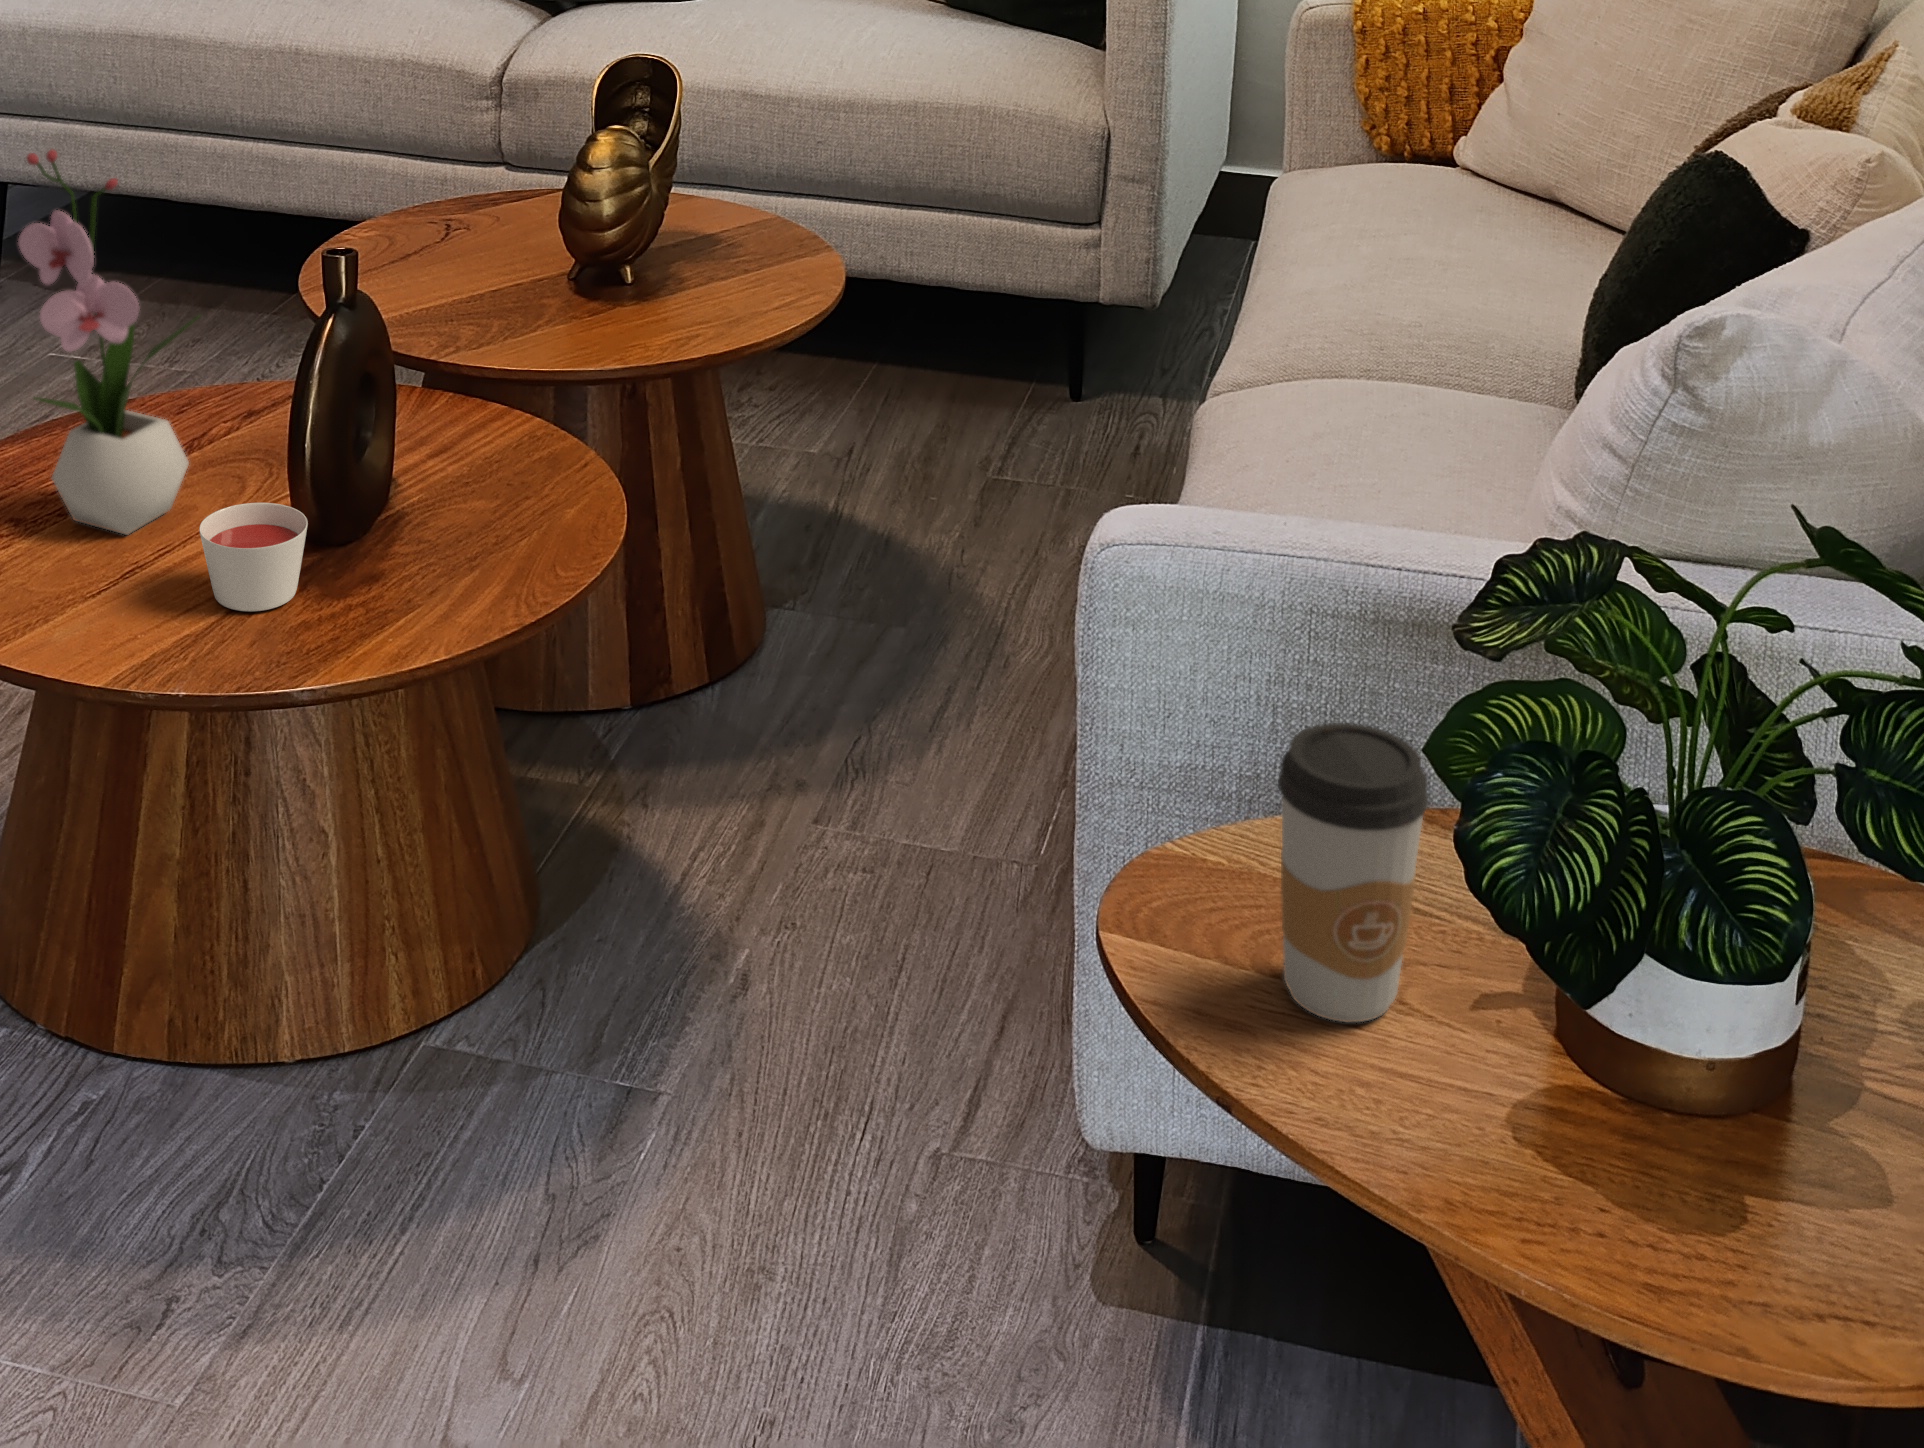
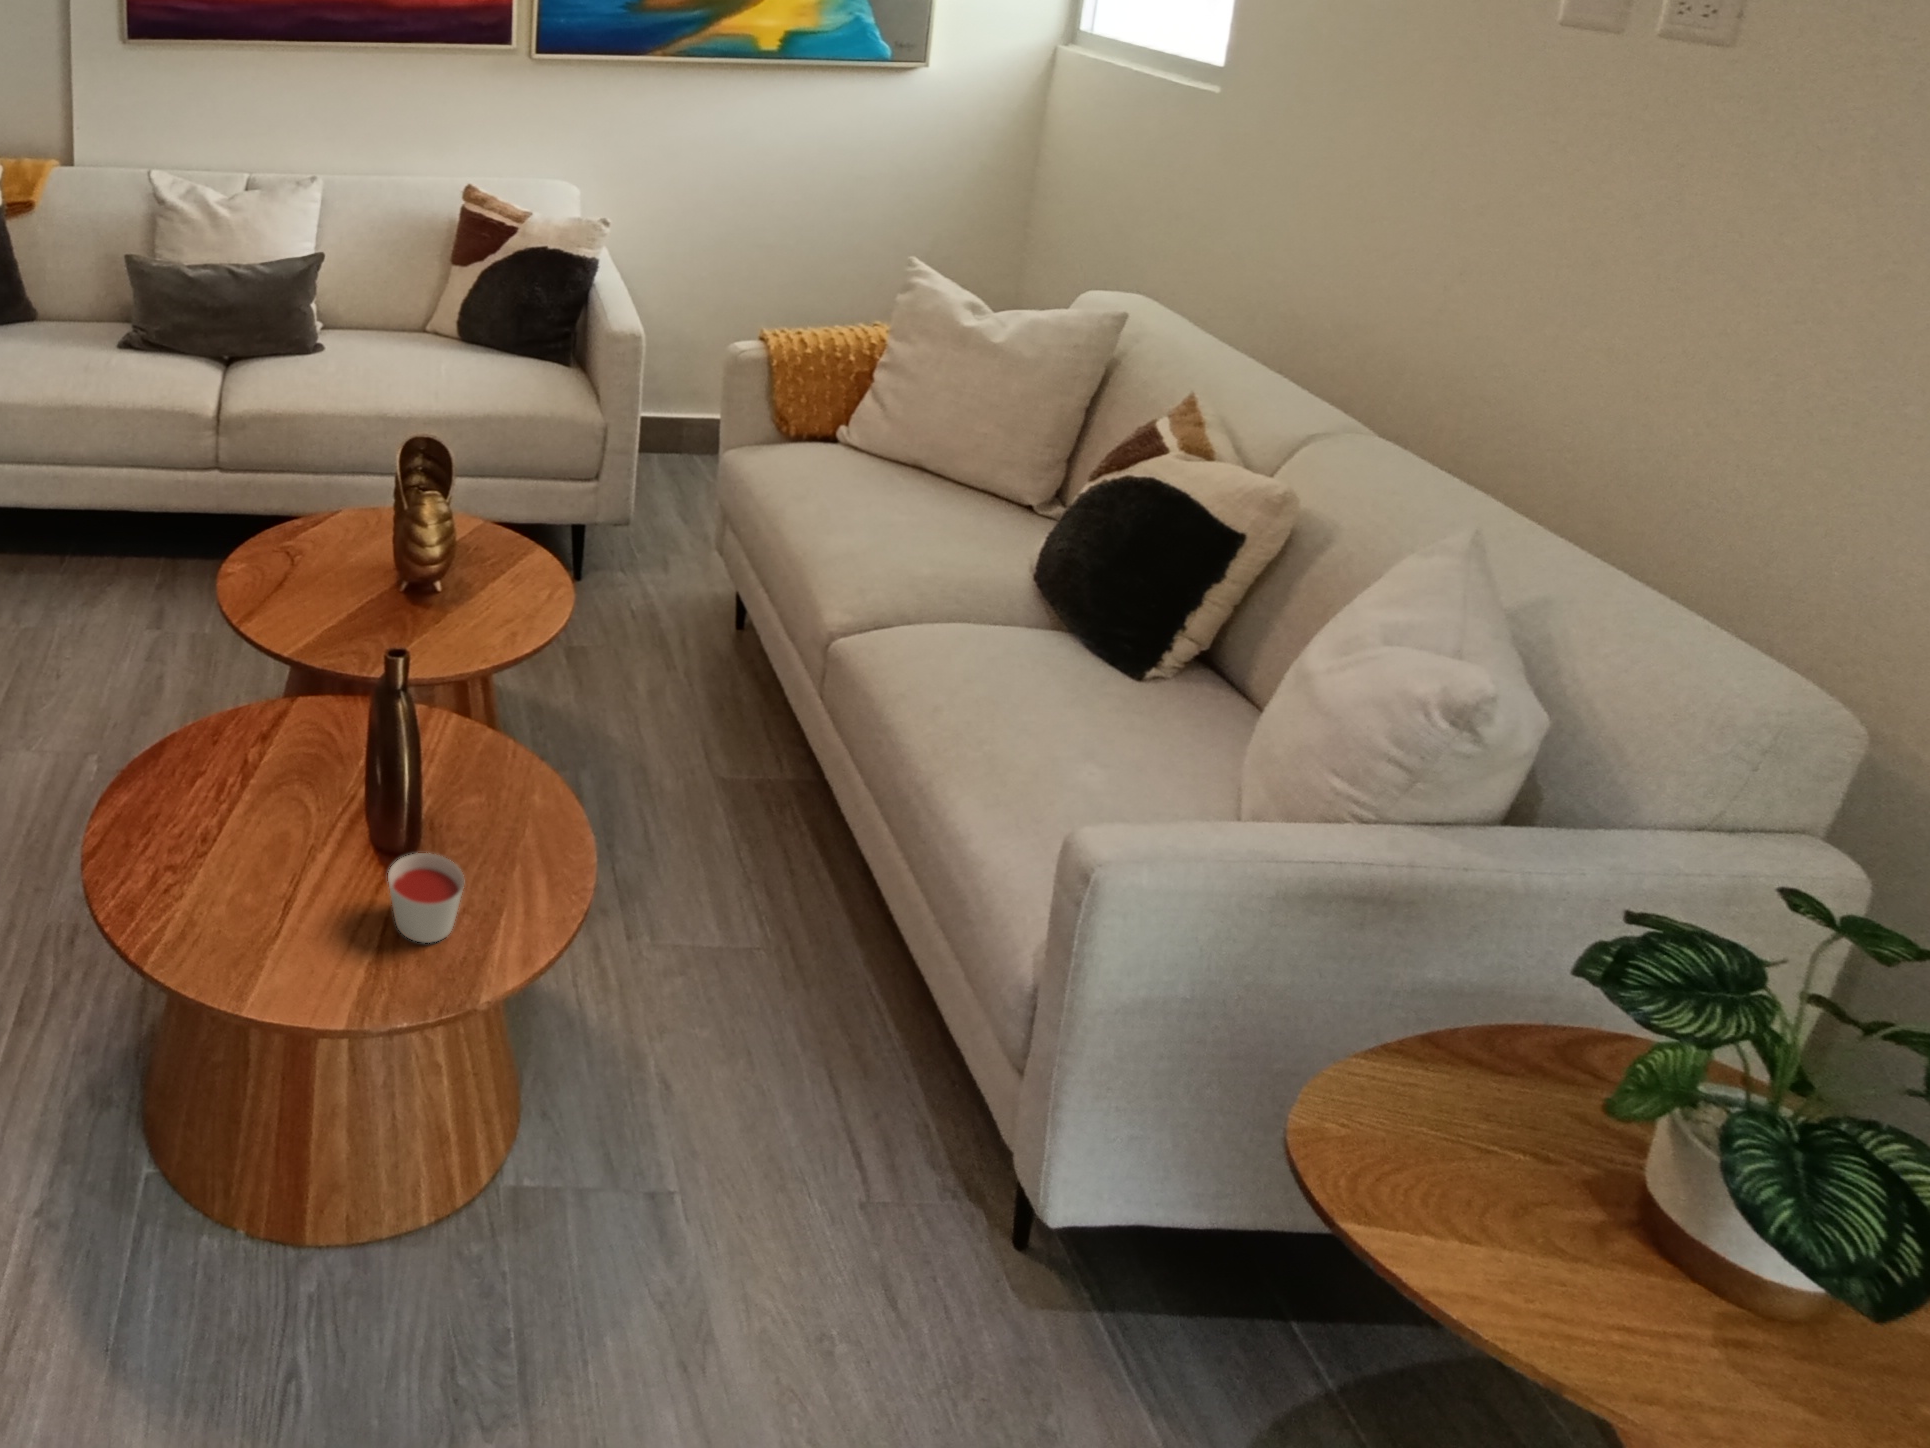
flower arrangement: present [19,150,201,535] -> none [229,621,329,879]
coffee cup: present [1278,723,1428,1022] -> none [1503,1065,1651,1279]

